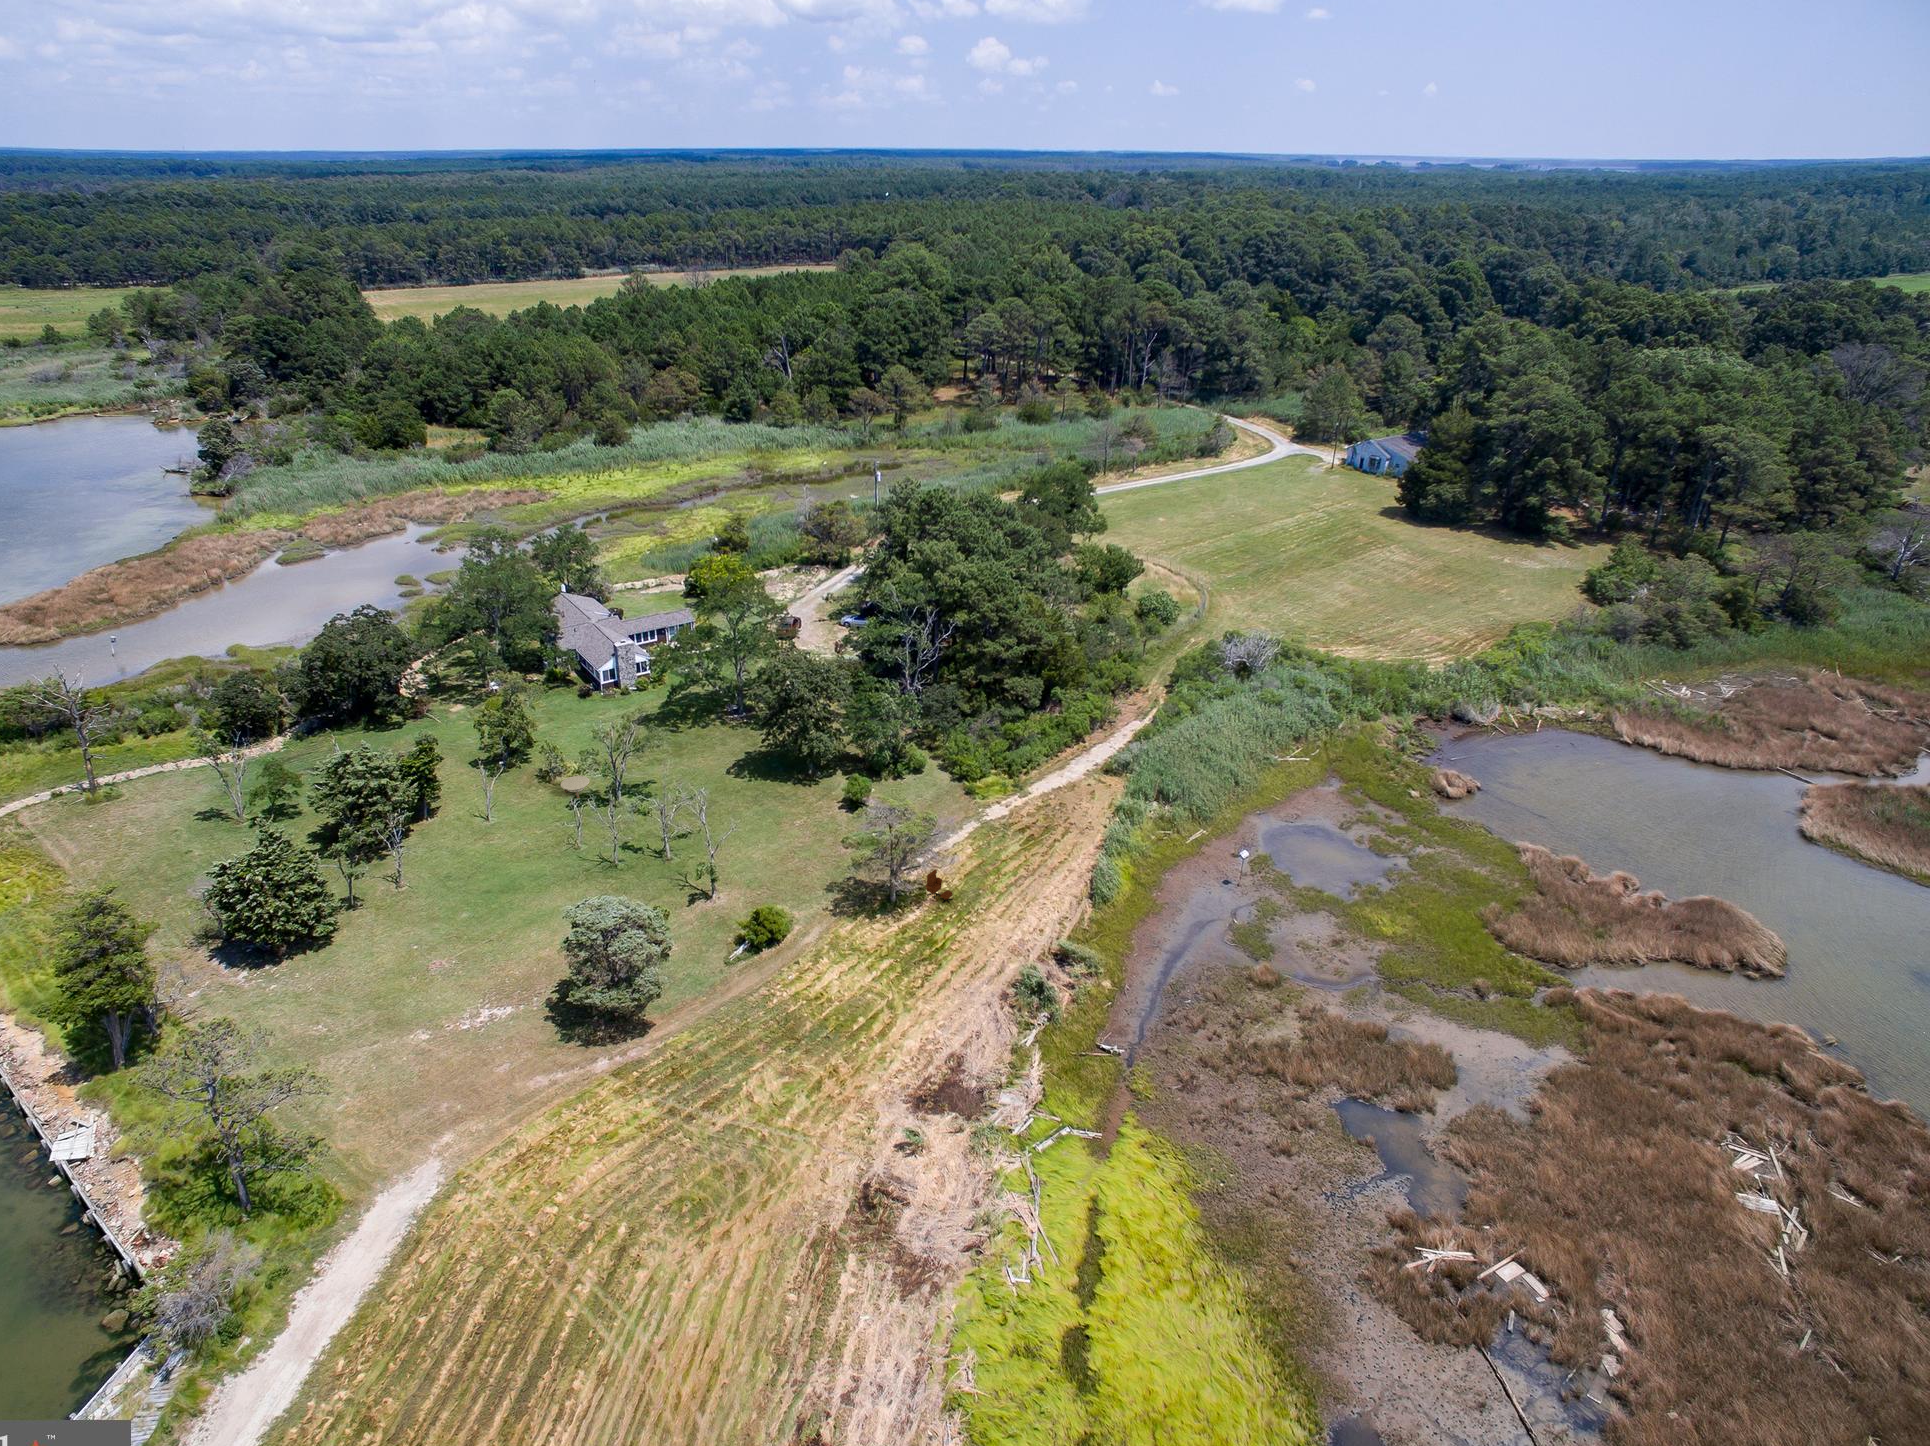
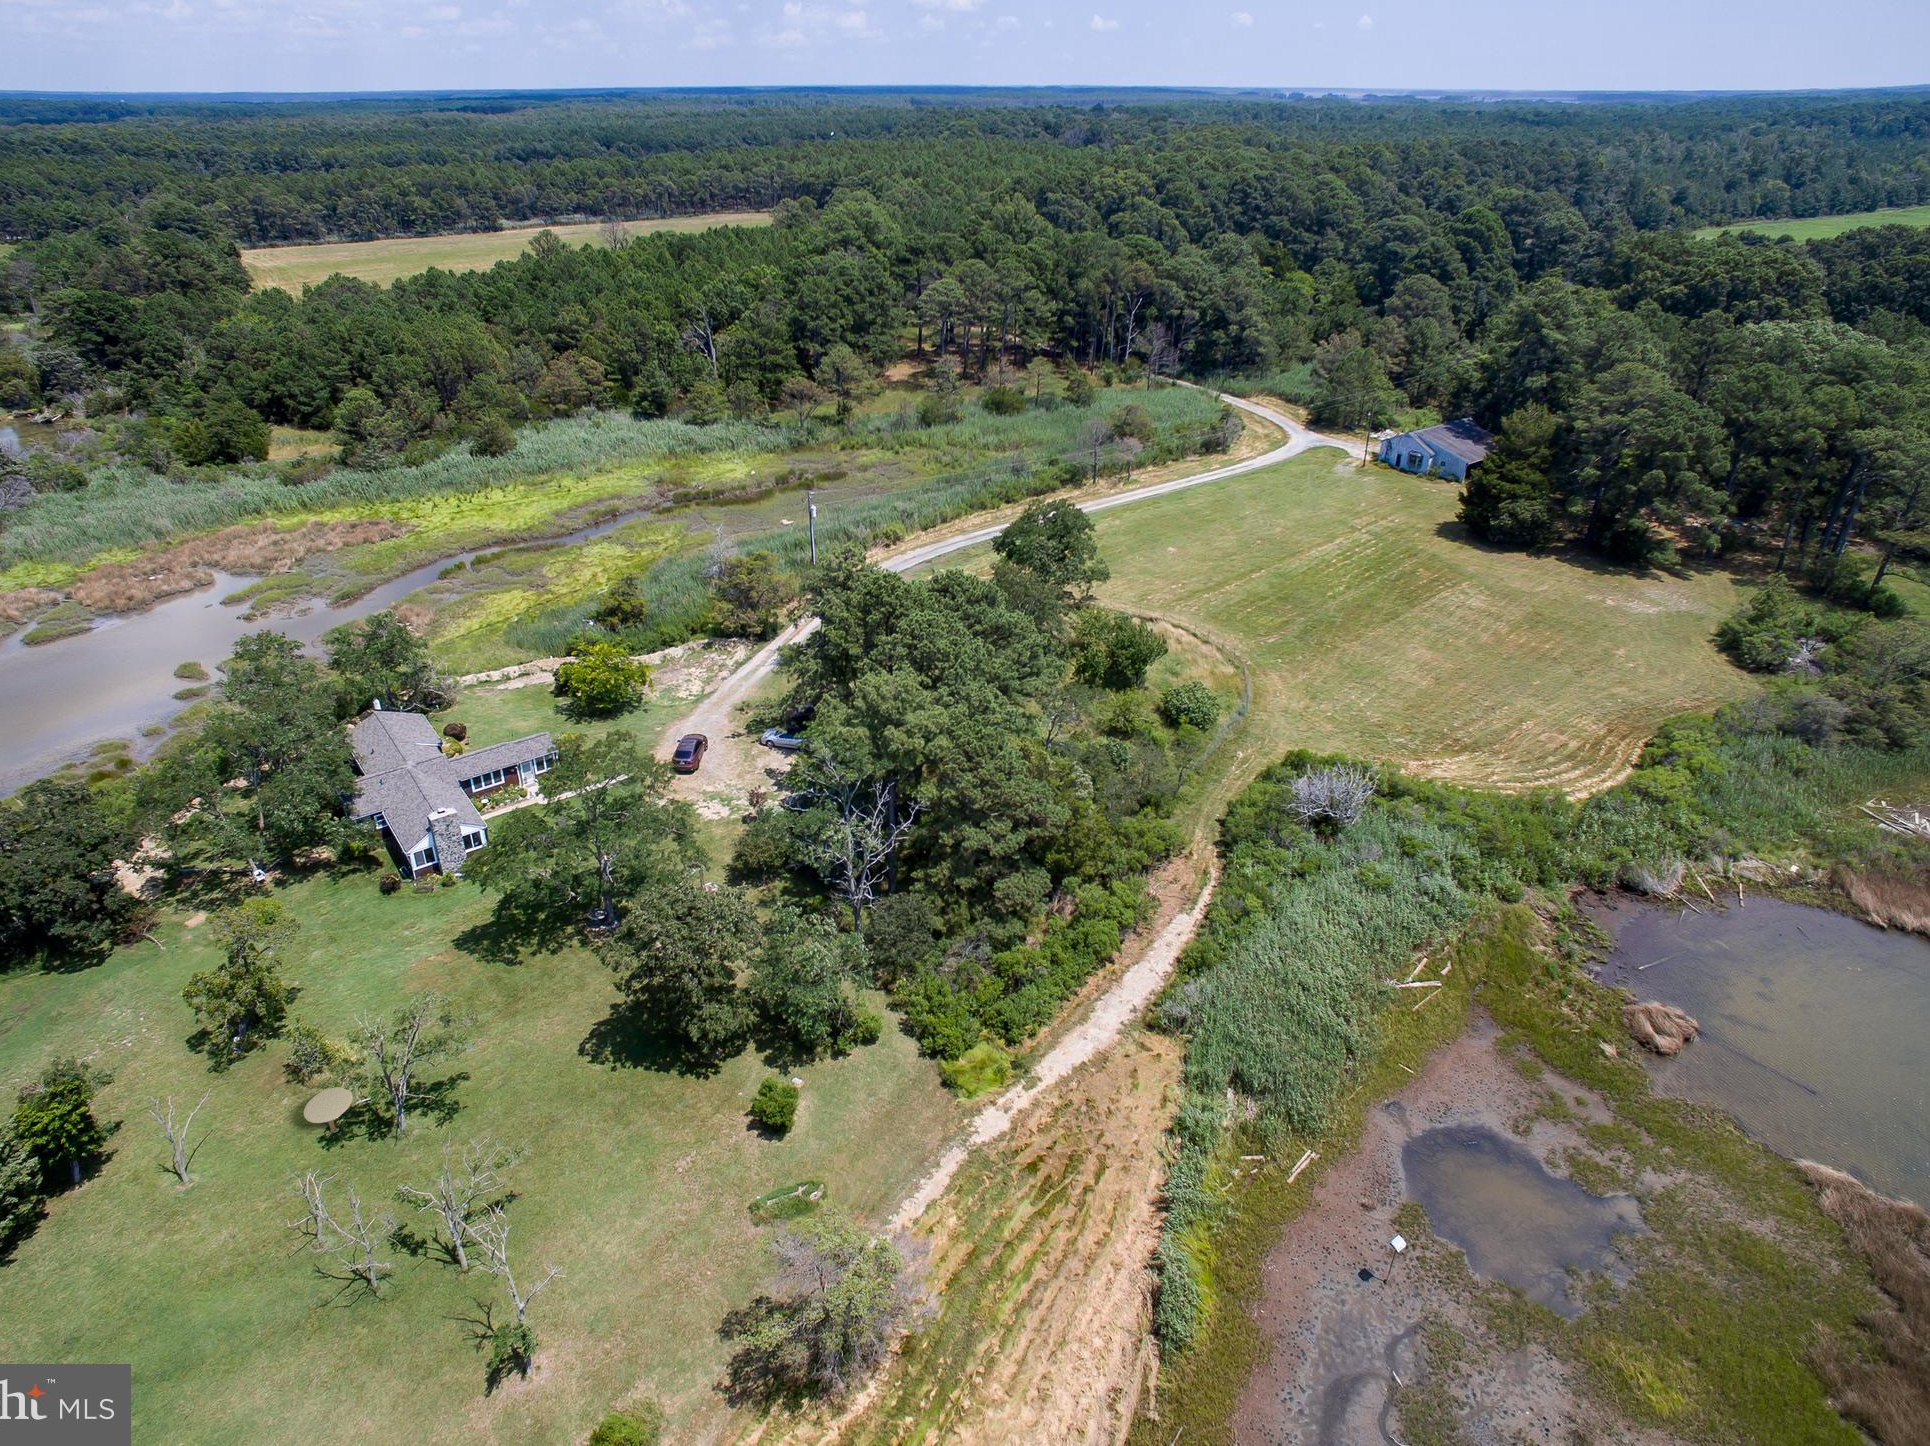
lounge chair: present [926,870,952,903] -> none [882,1321,929,1386]

